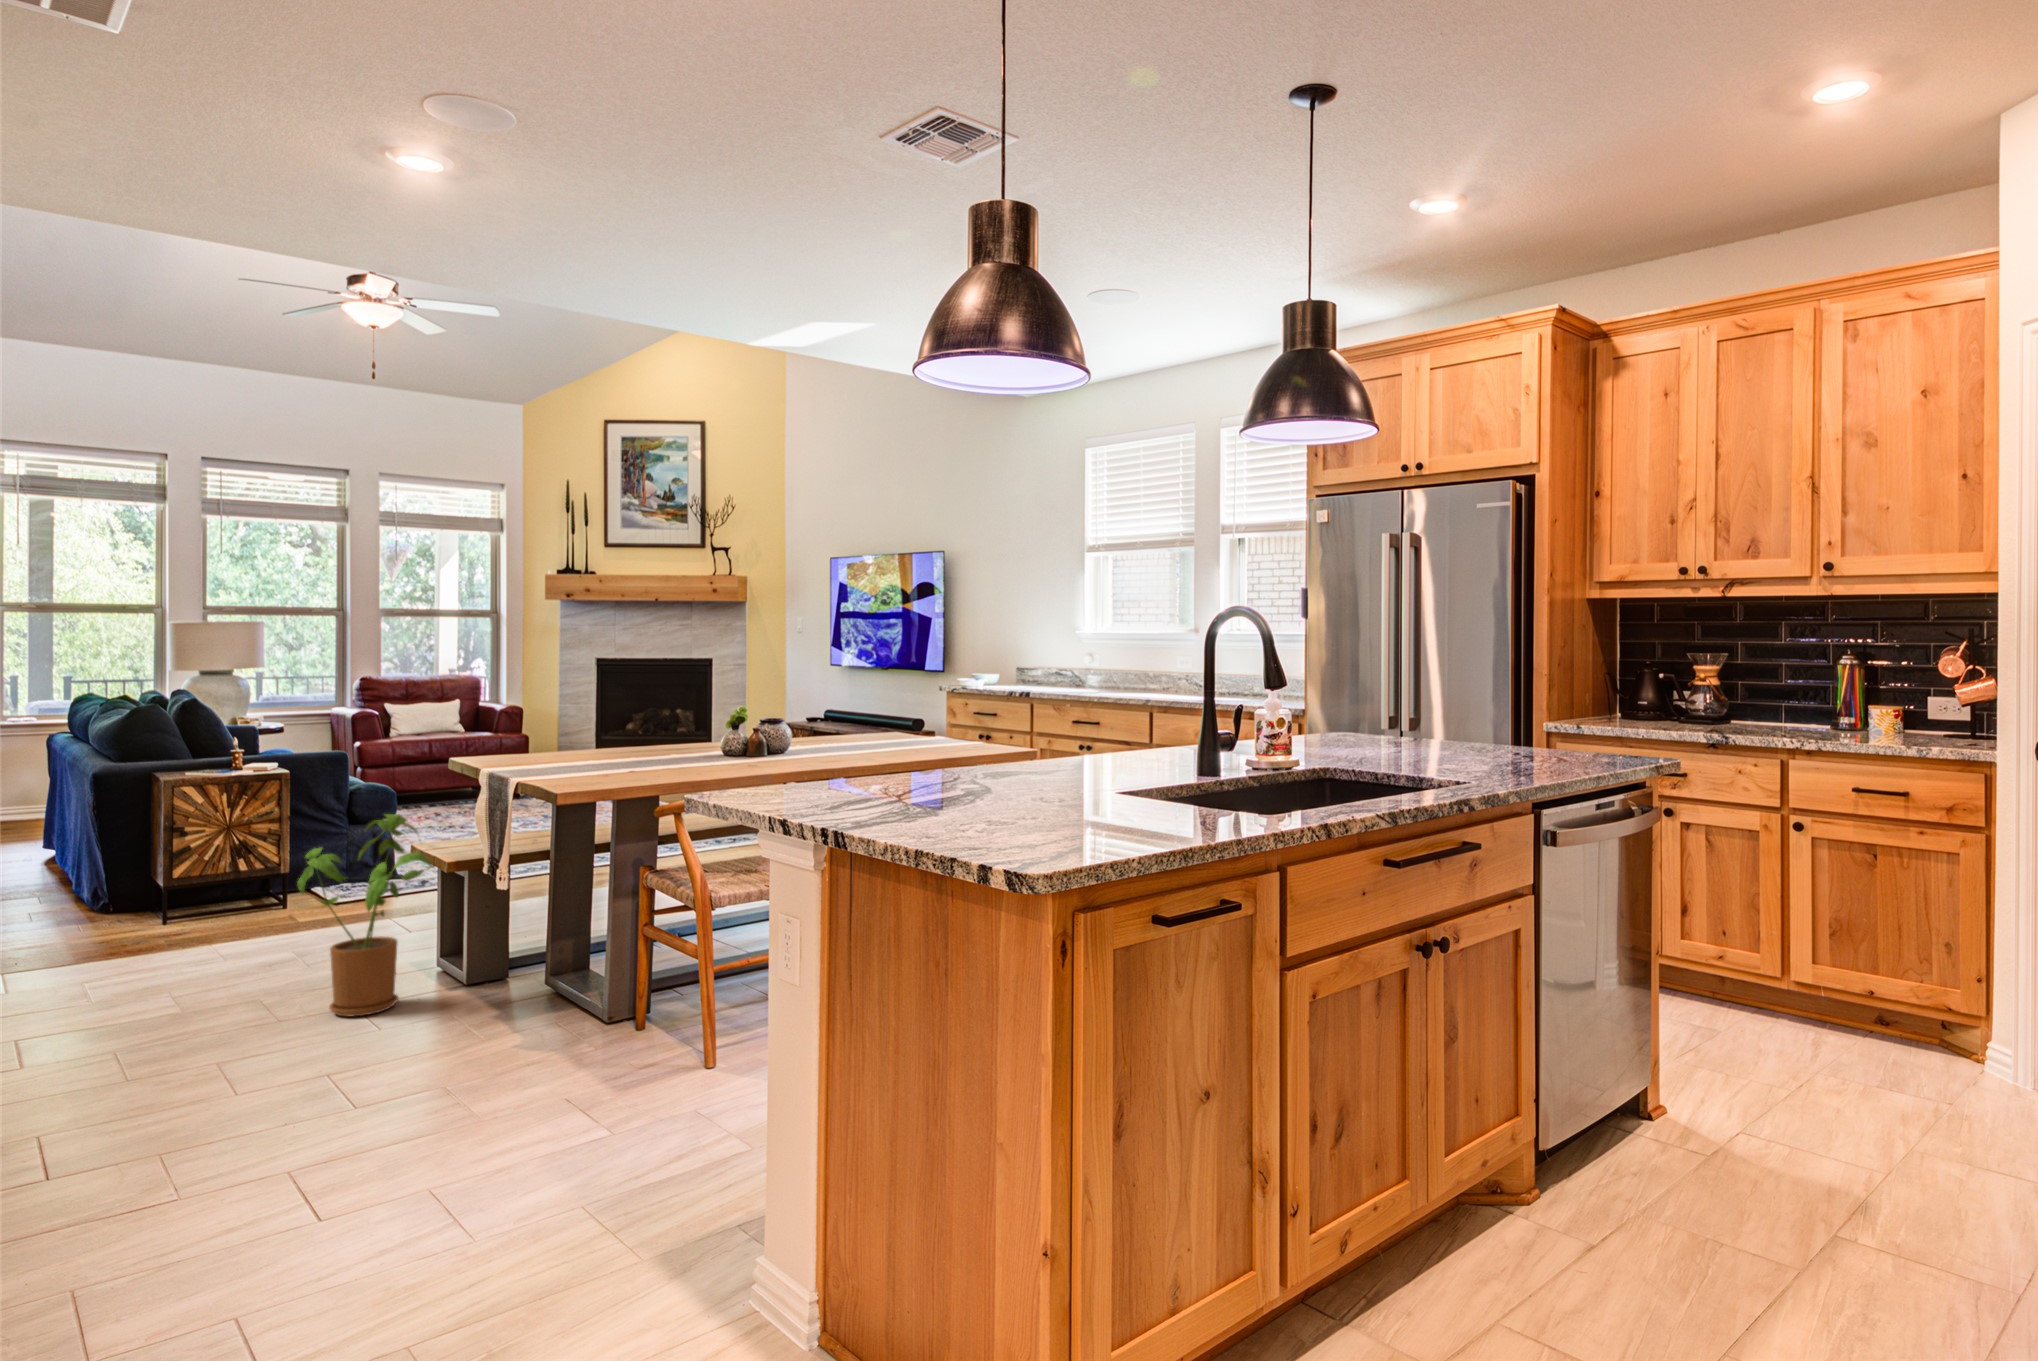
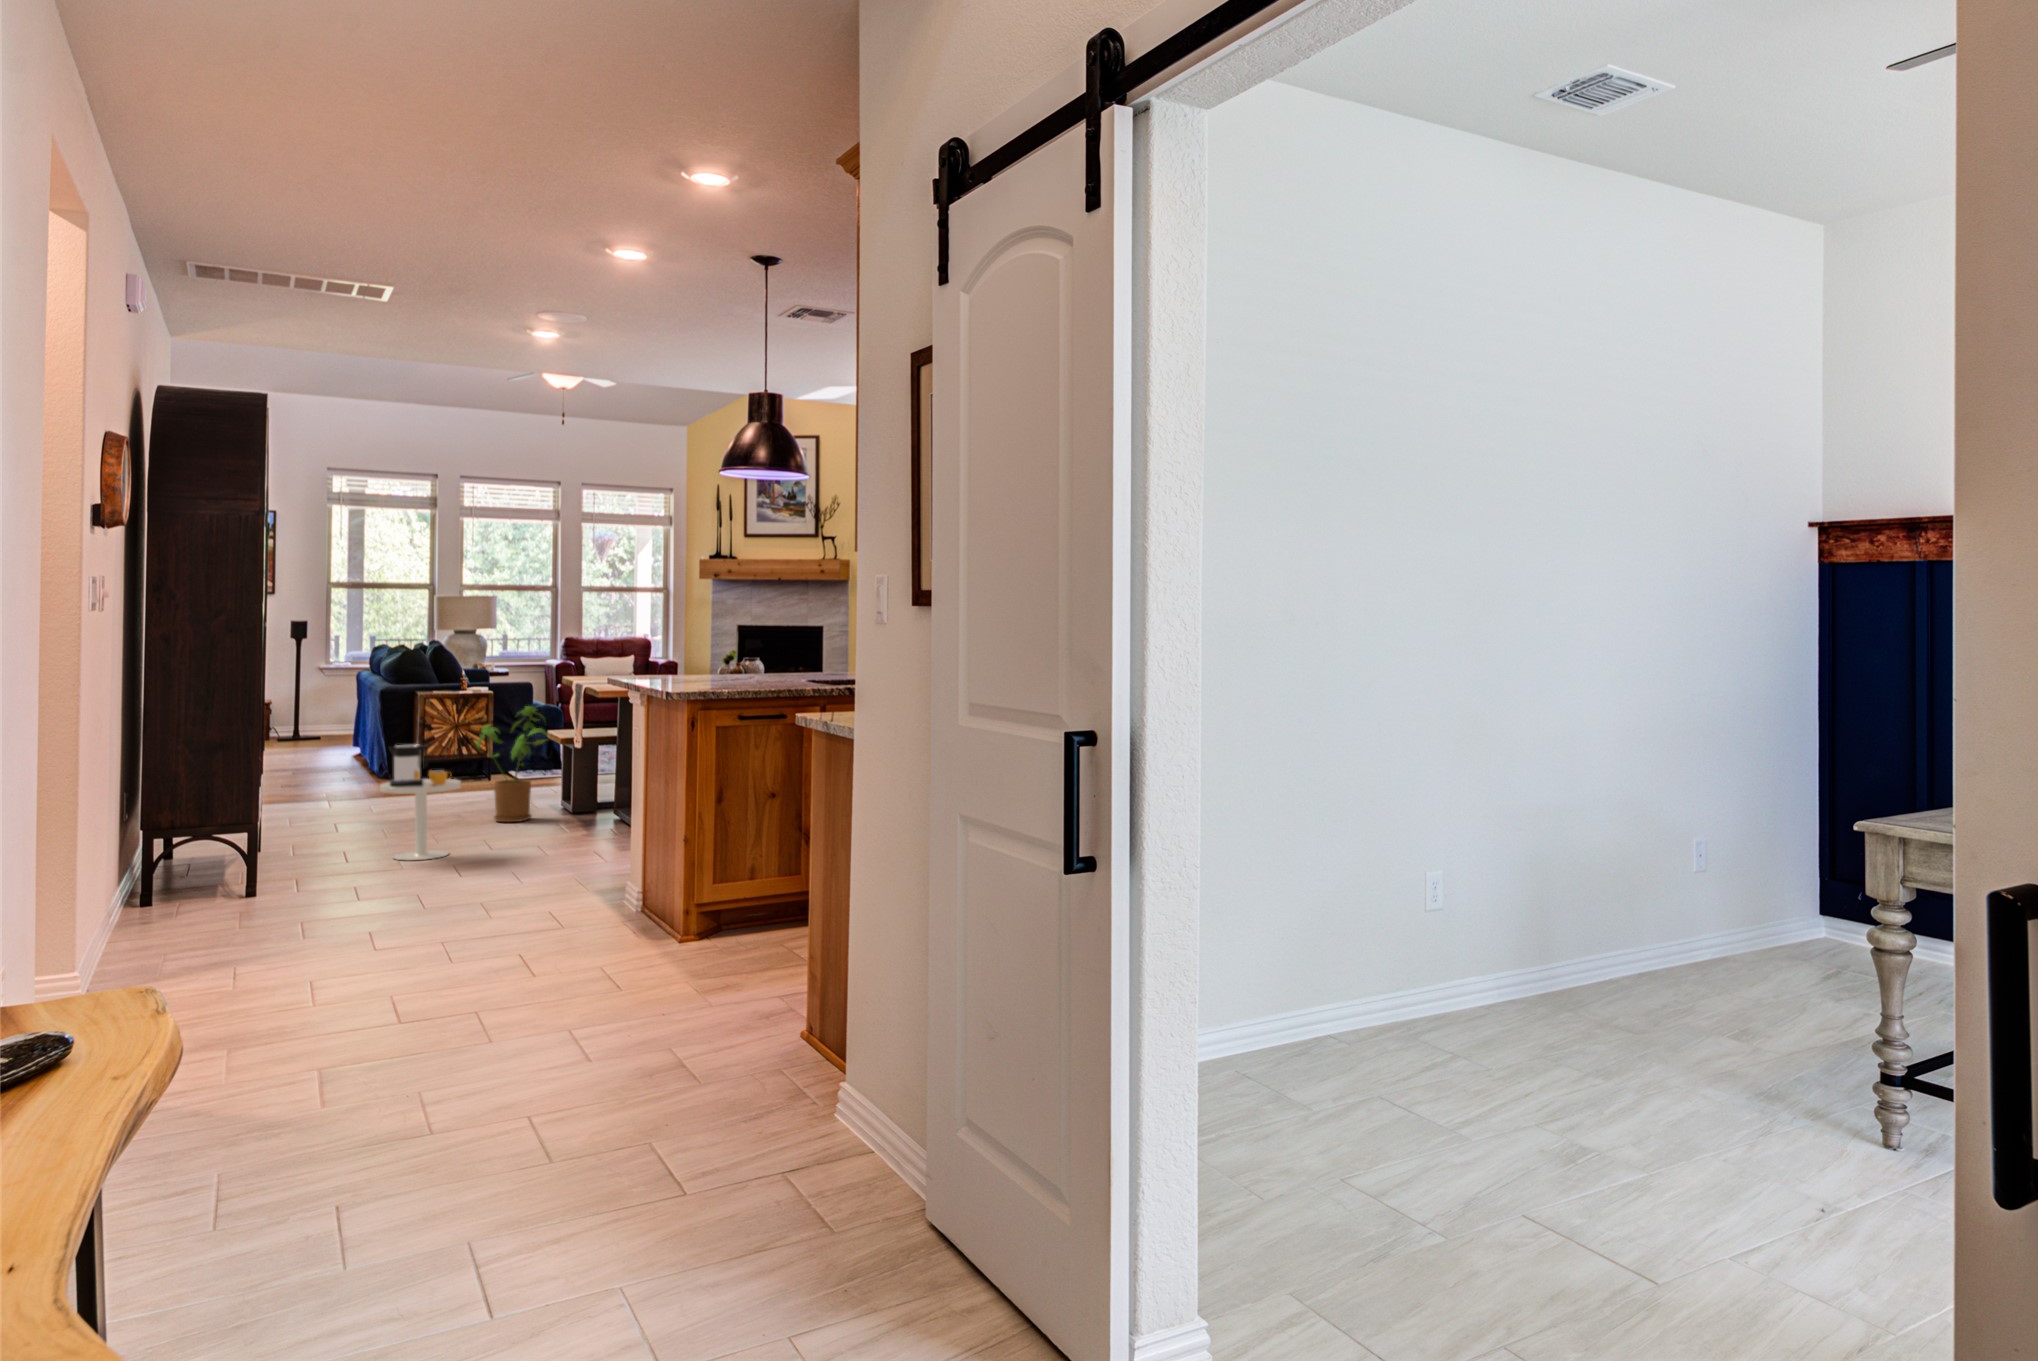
side table: none [125,924,299,1161] -> present [380,745,461,860]

